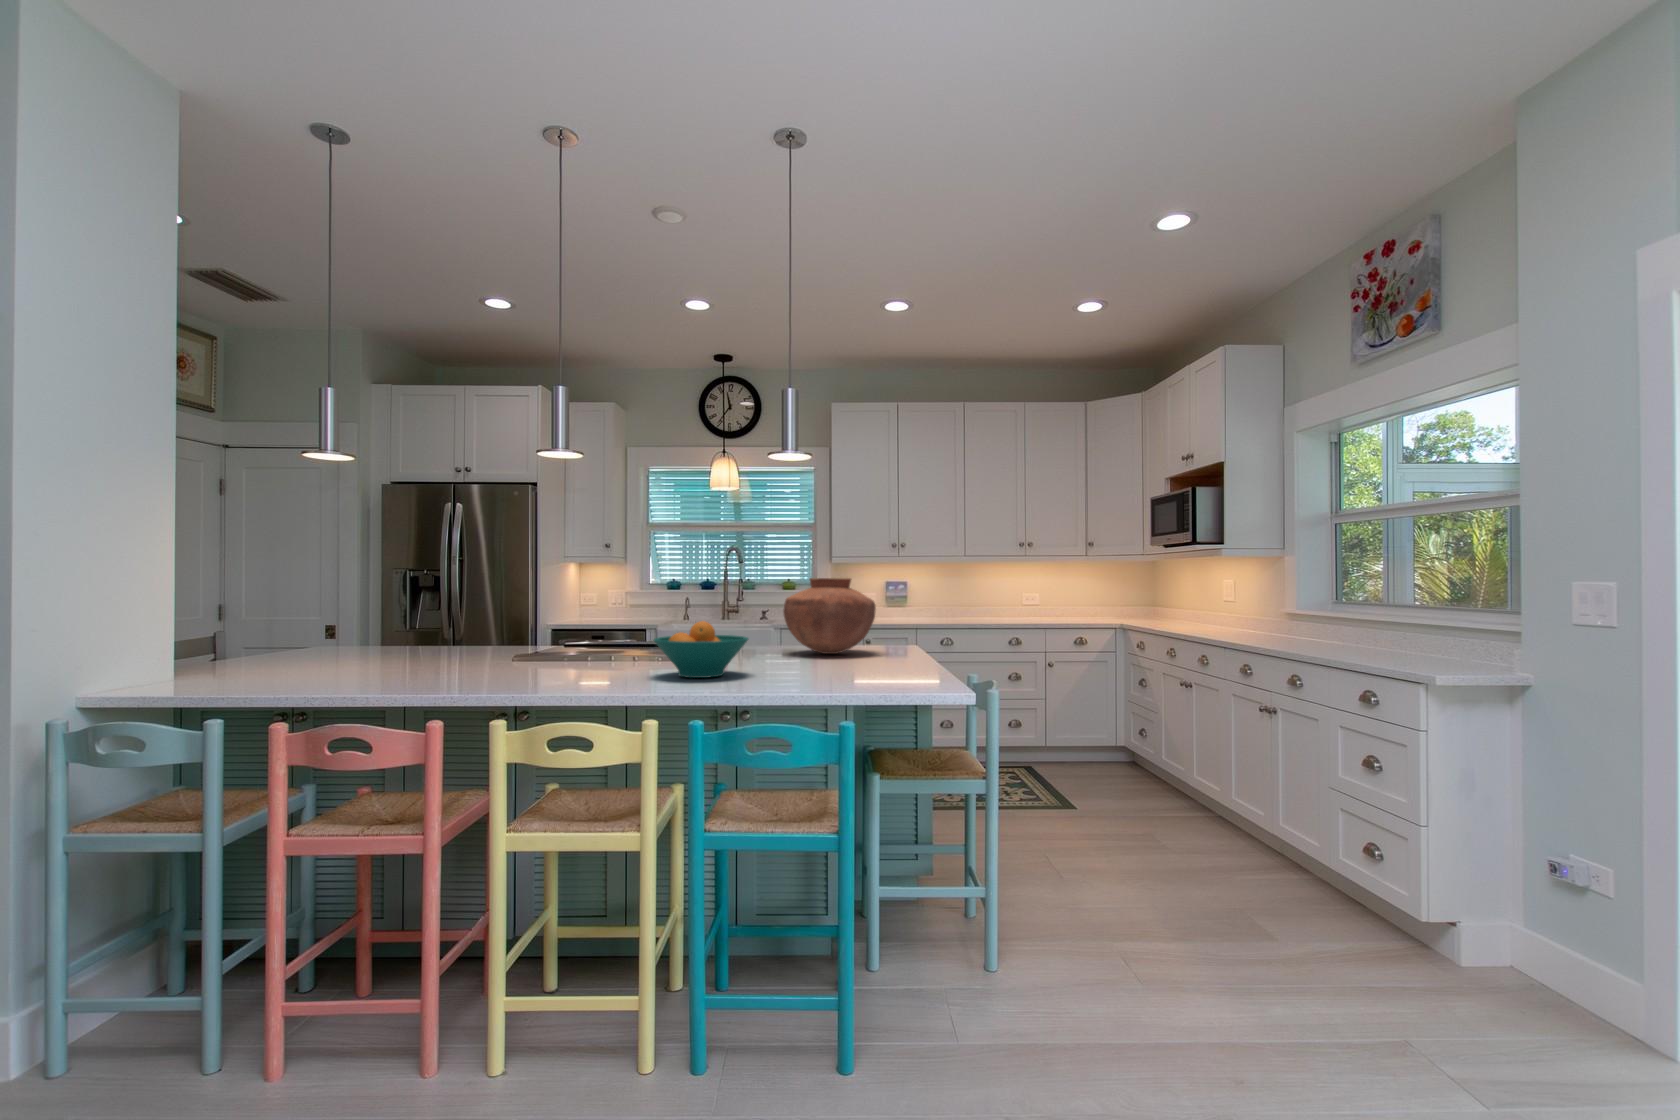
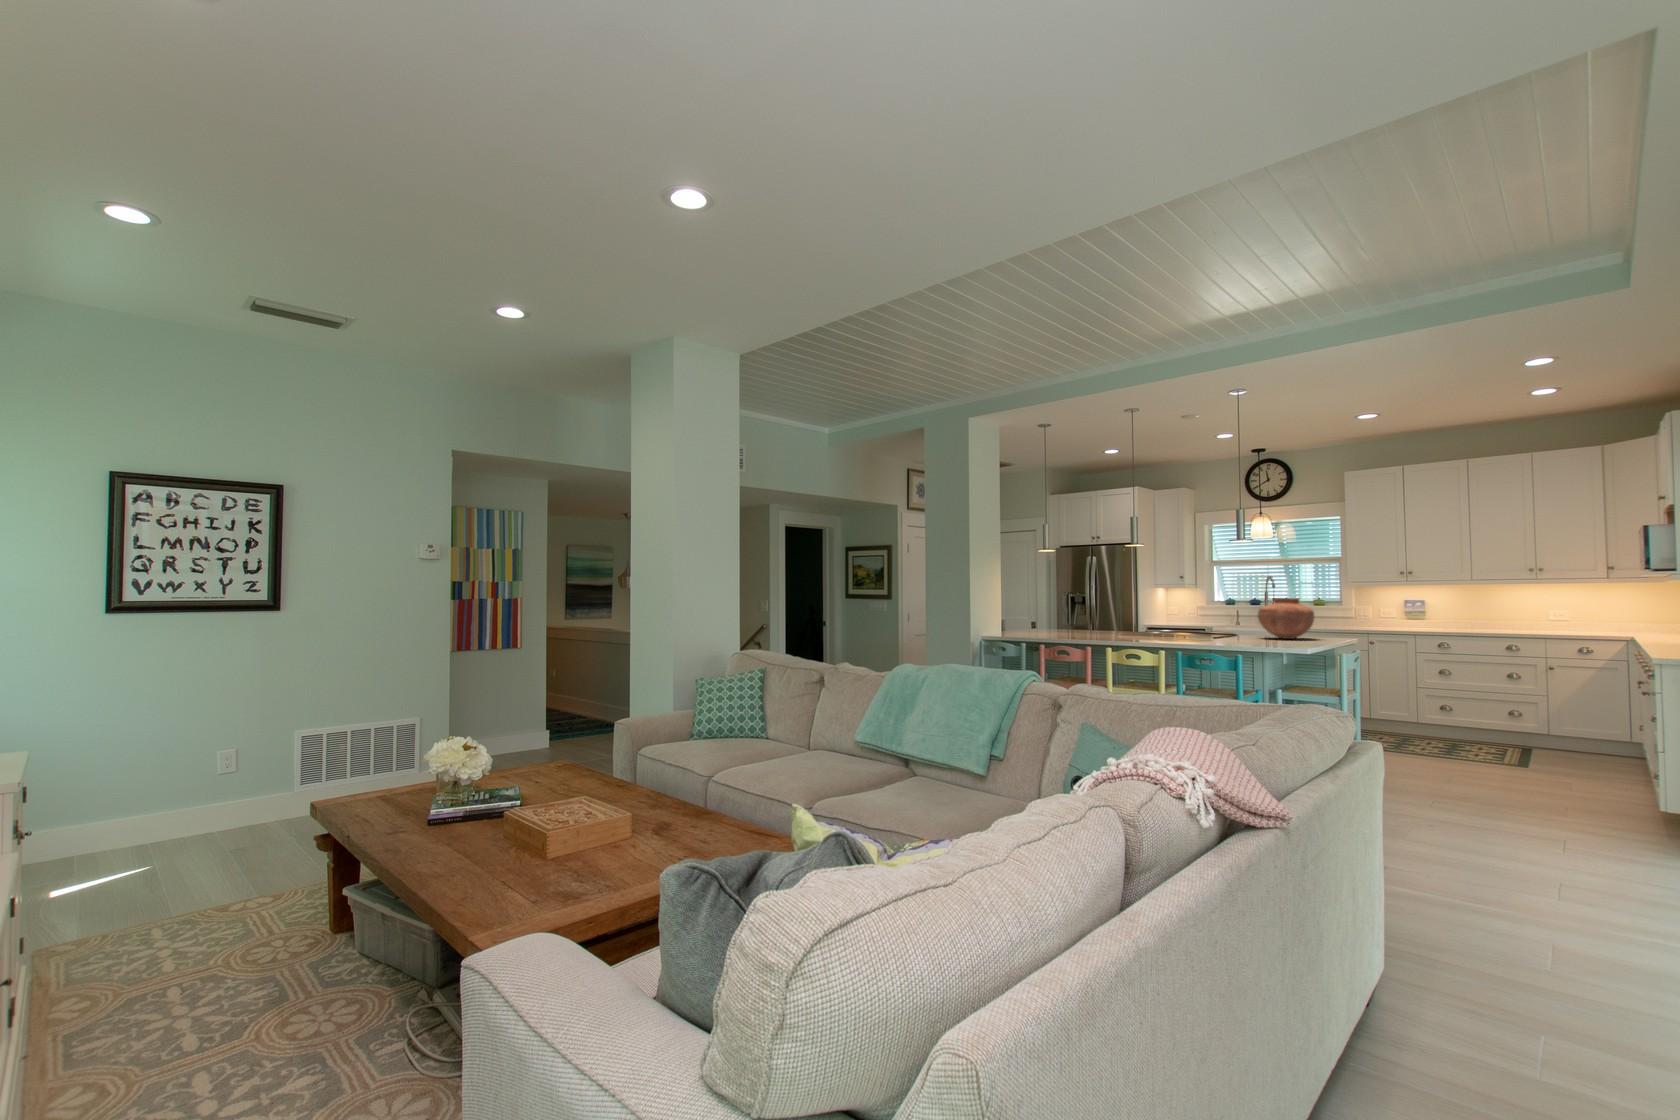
fruit bowl: present [653,621,748,678] -> none [1176,617,1222,642]

